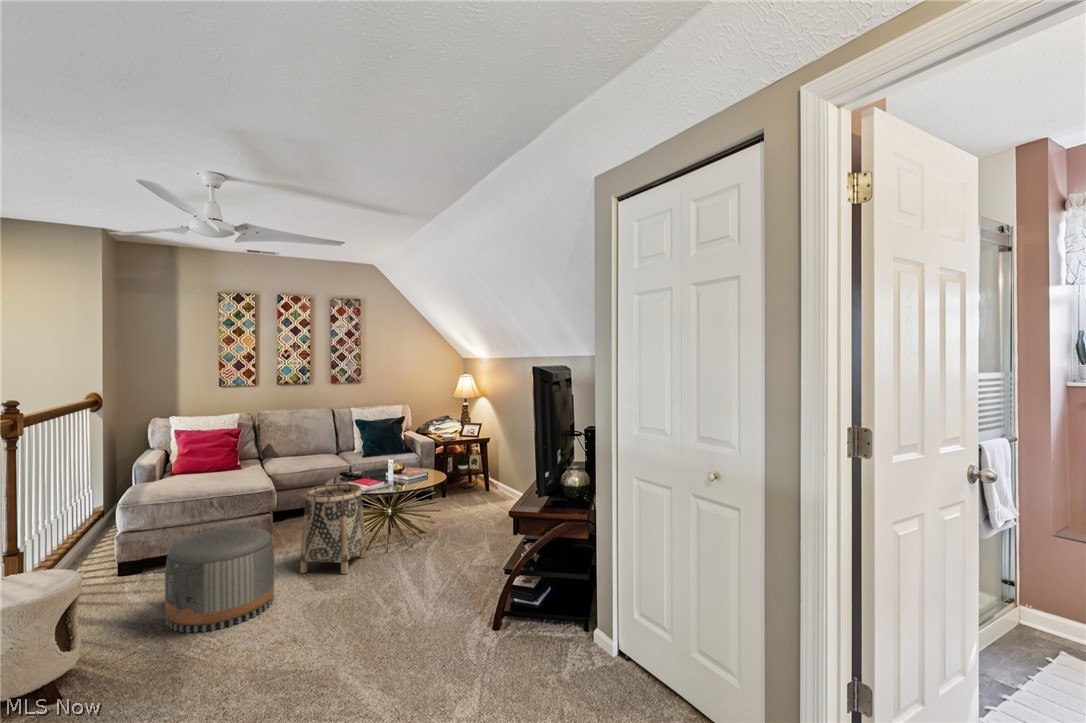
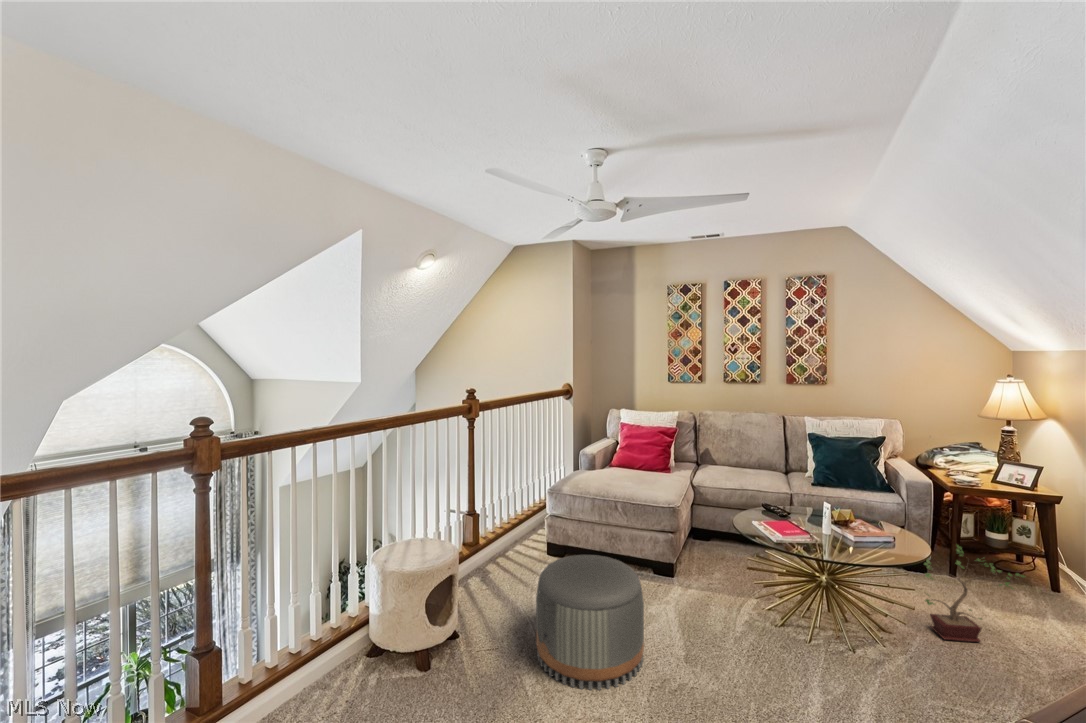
potted plant: none [436,467,480,524] -> present [924,545,1025,642]
basket: present [300,483,367,574] -> none [689,529,784,671]

